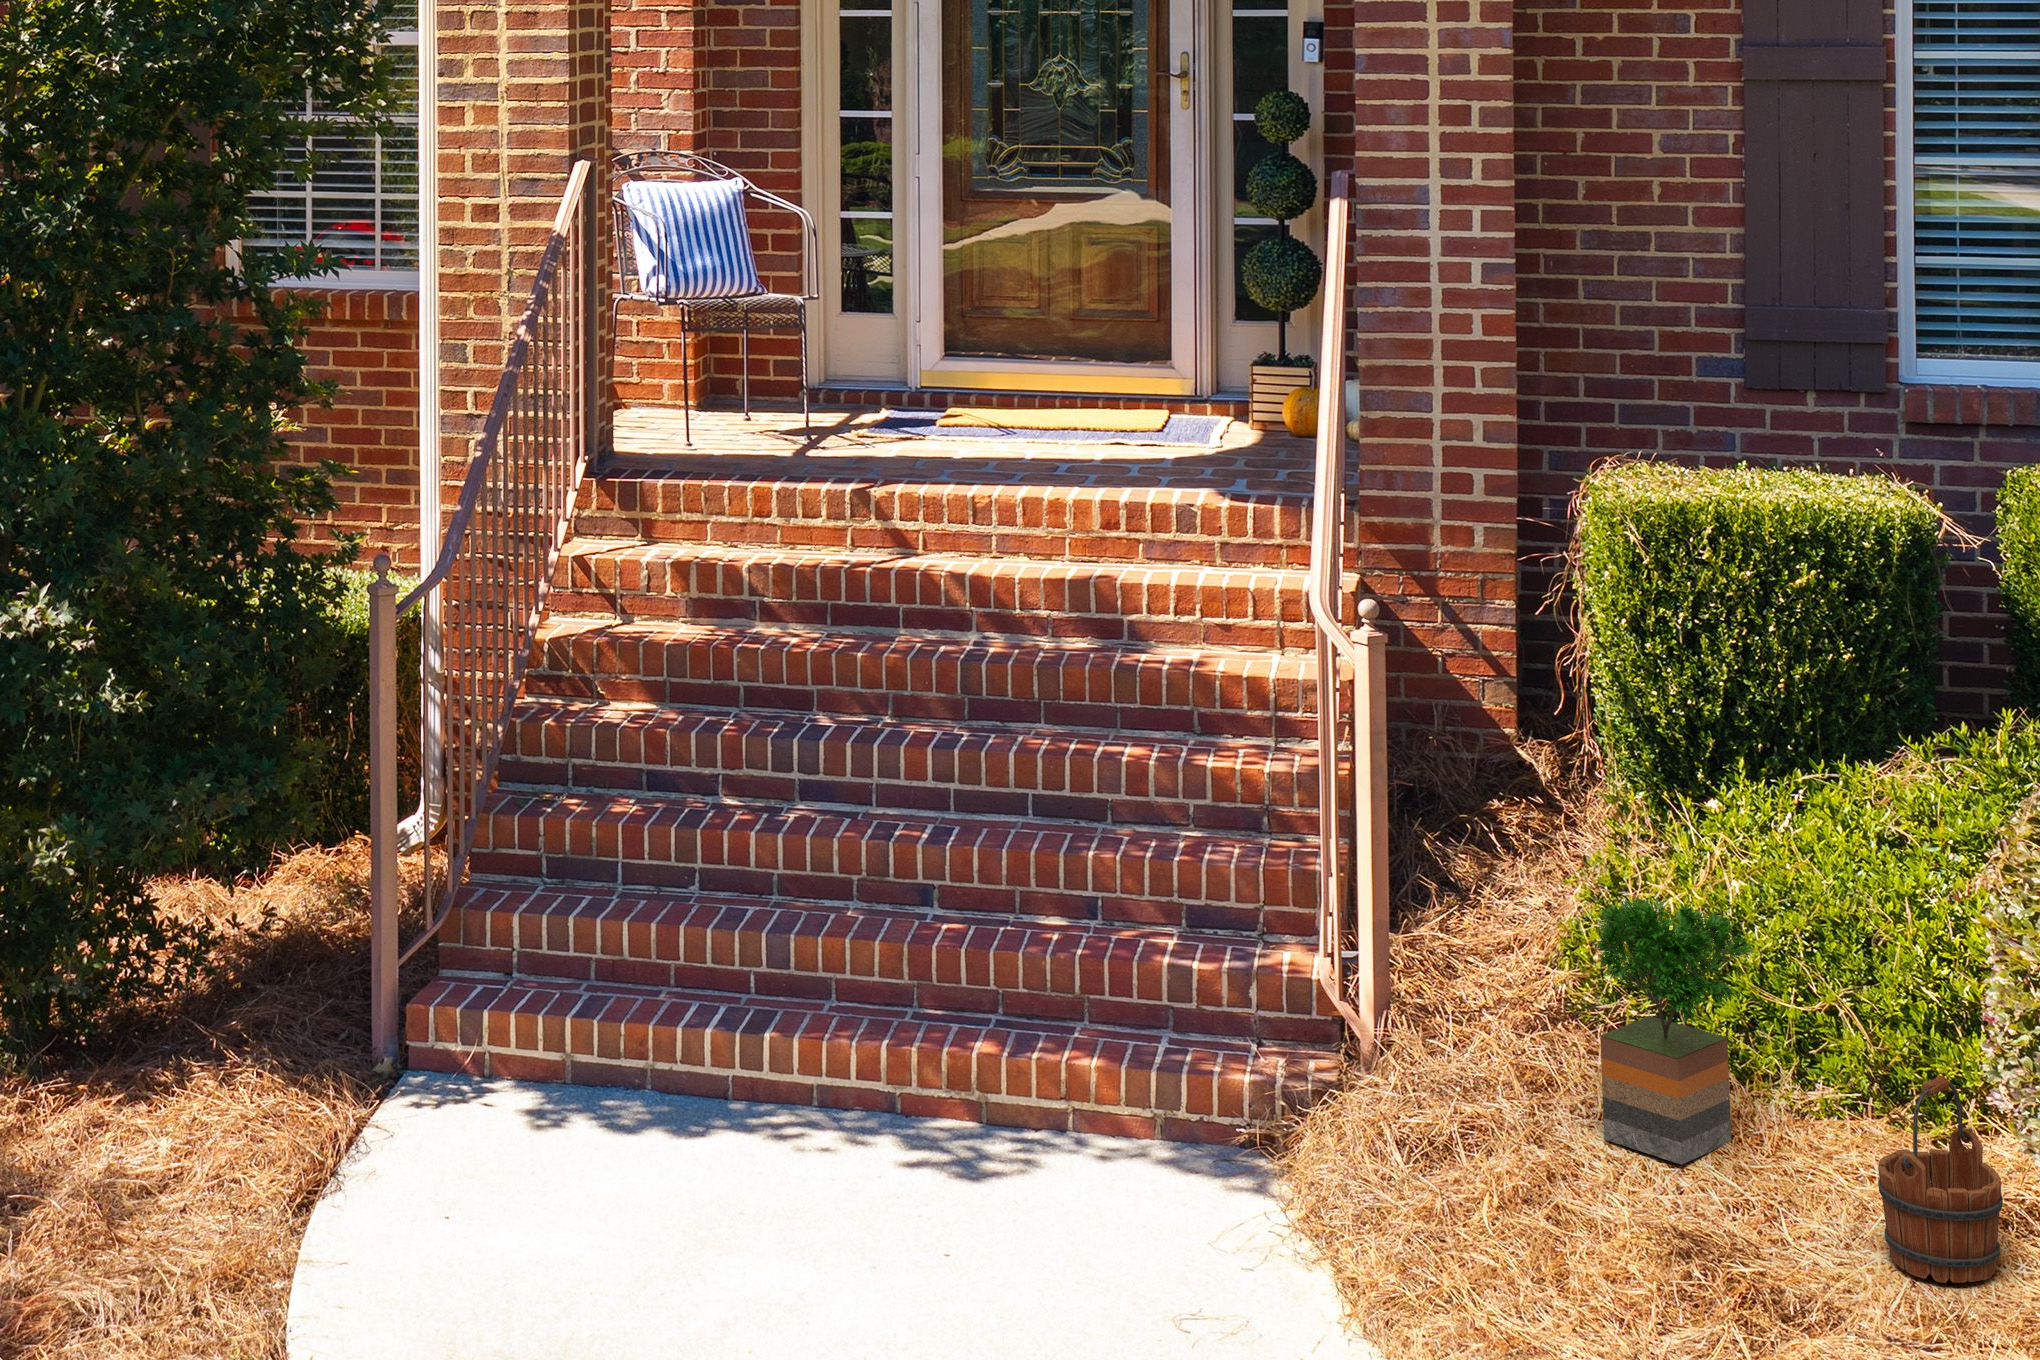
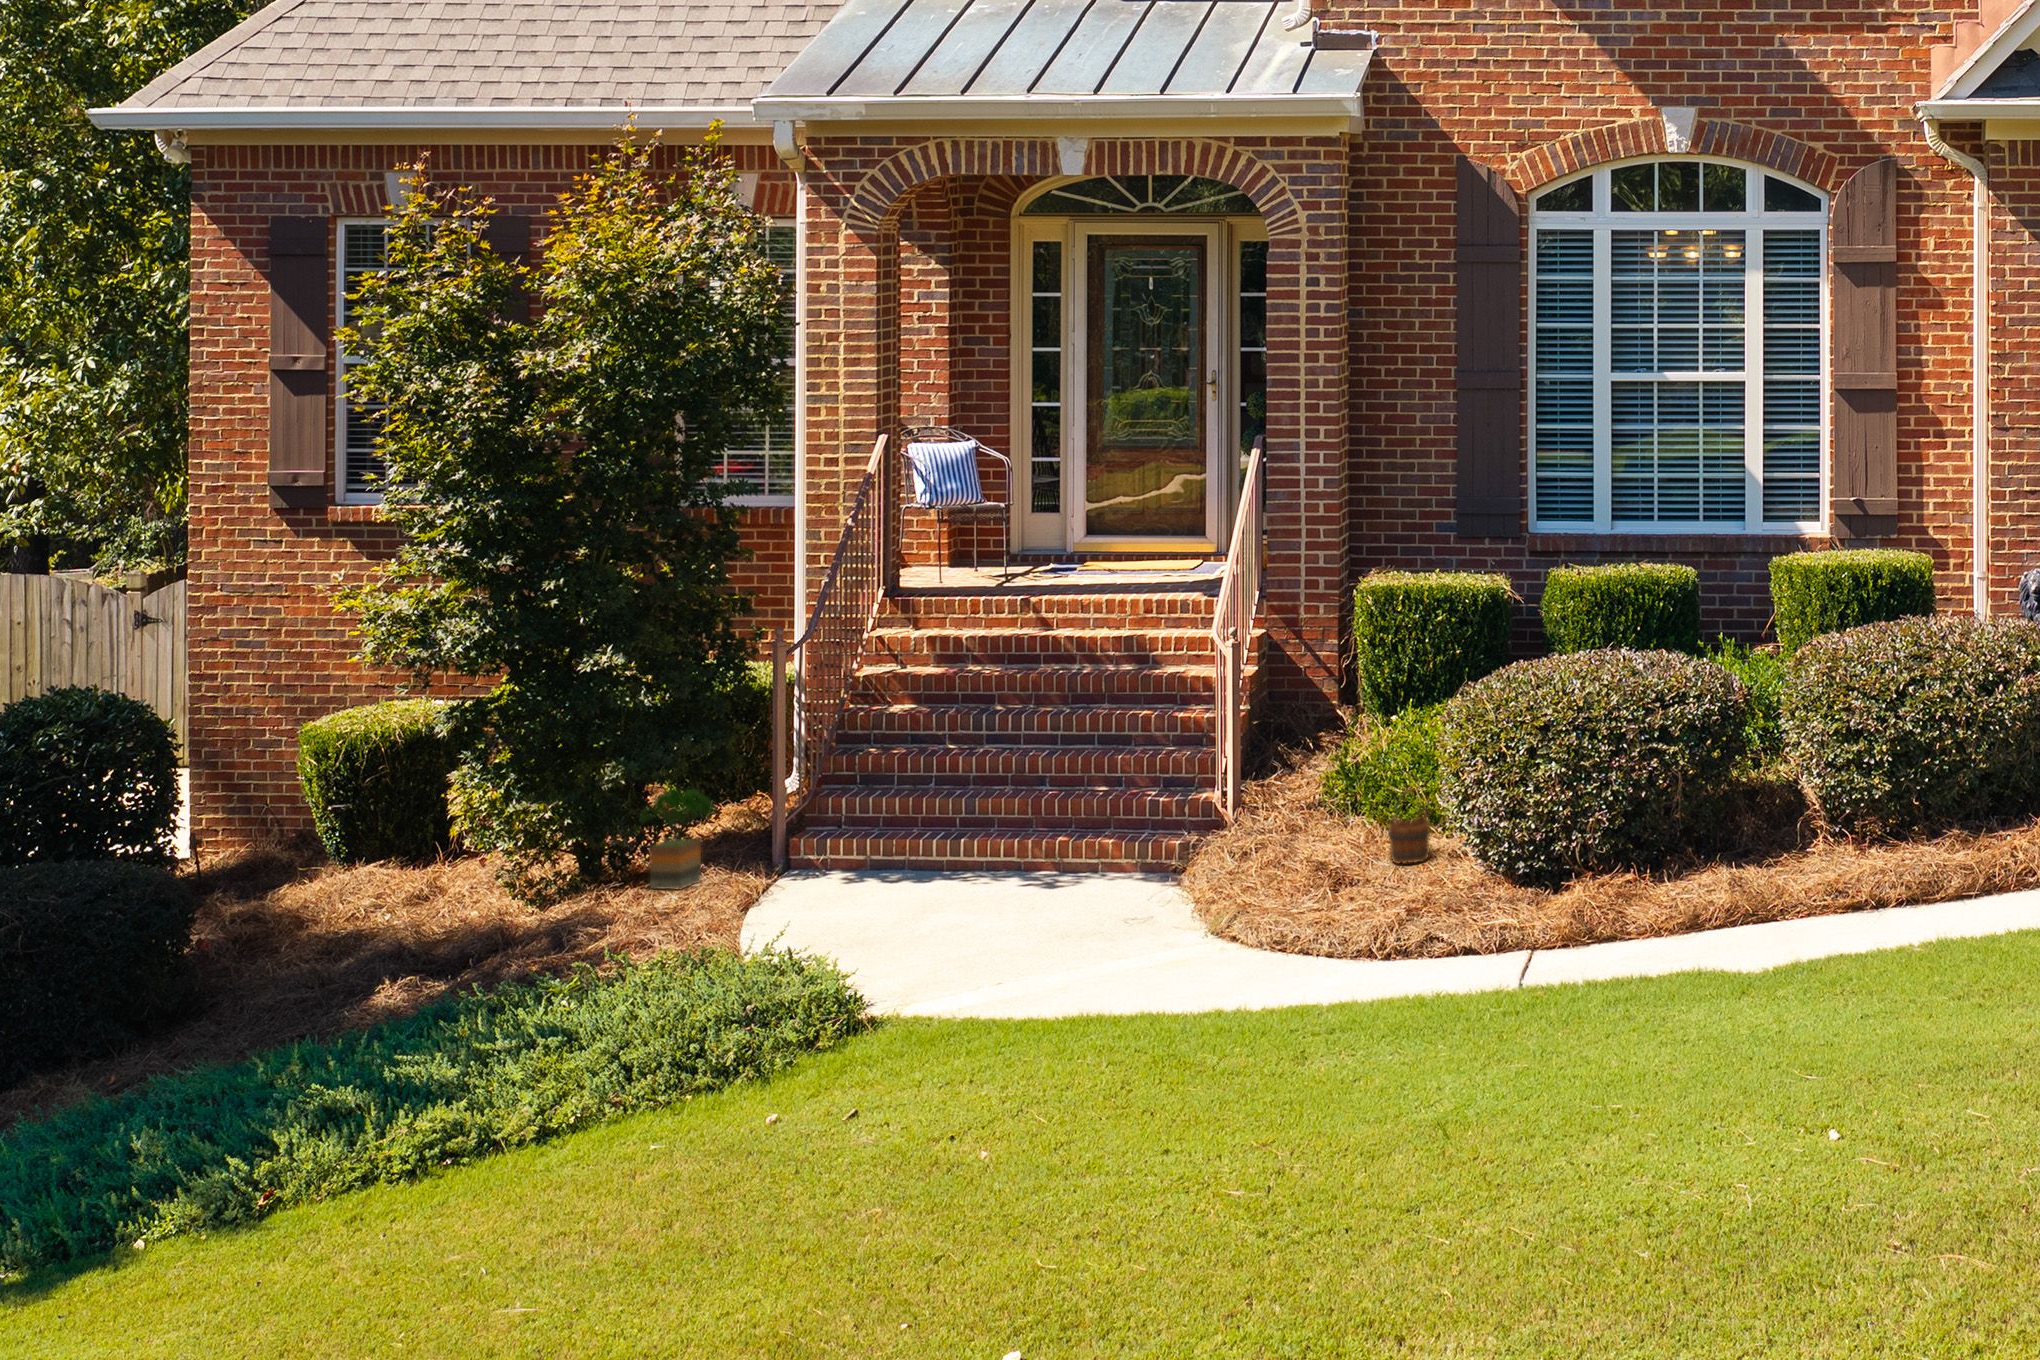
potted tree: present [1594,896,1754,1165] -> present [640,789,715,889]

